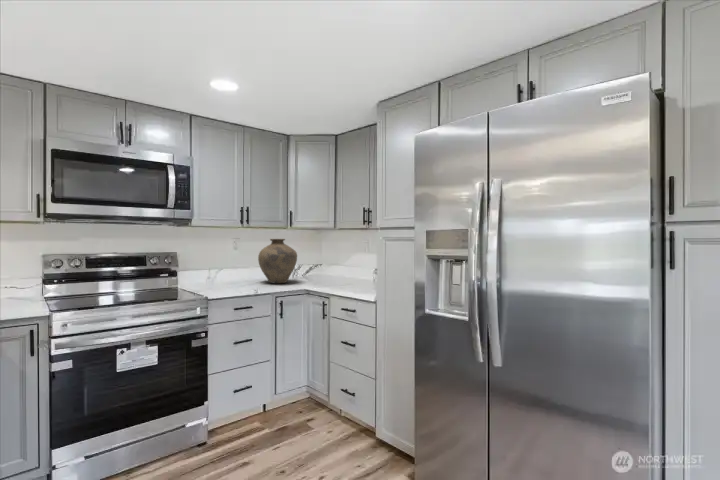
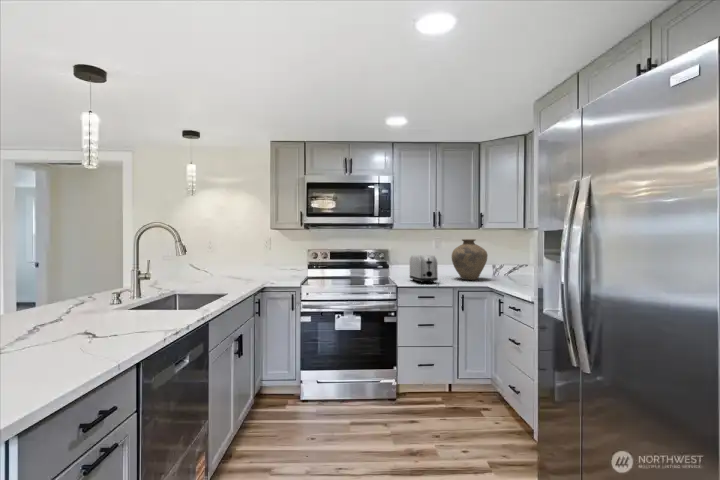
toaster: none [212,257,254,292] -> present [410,255,438,283]

